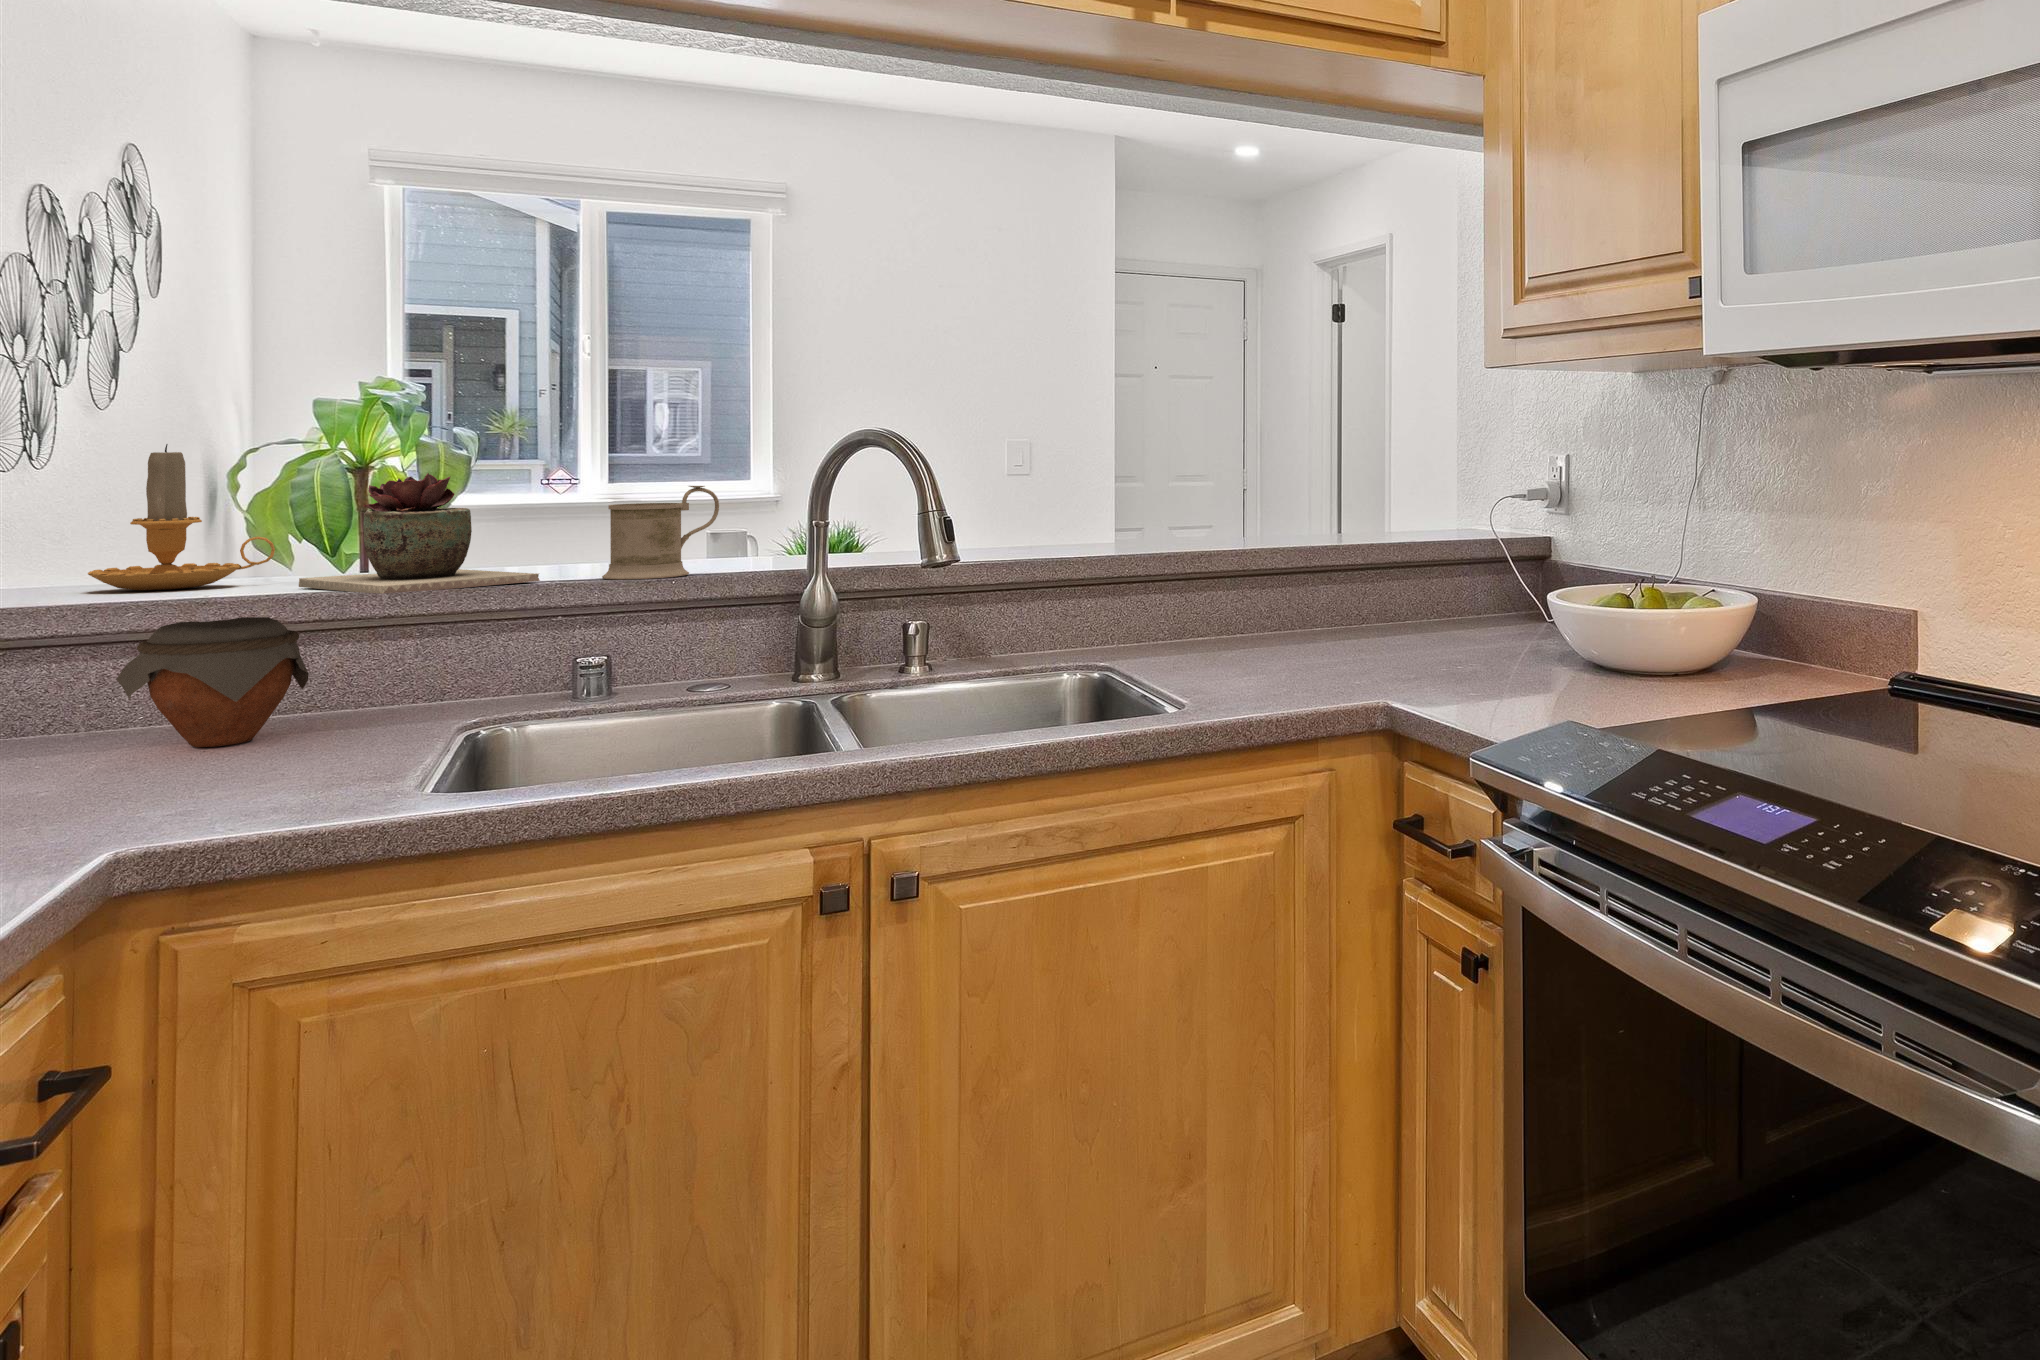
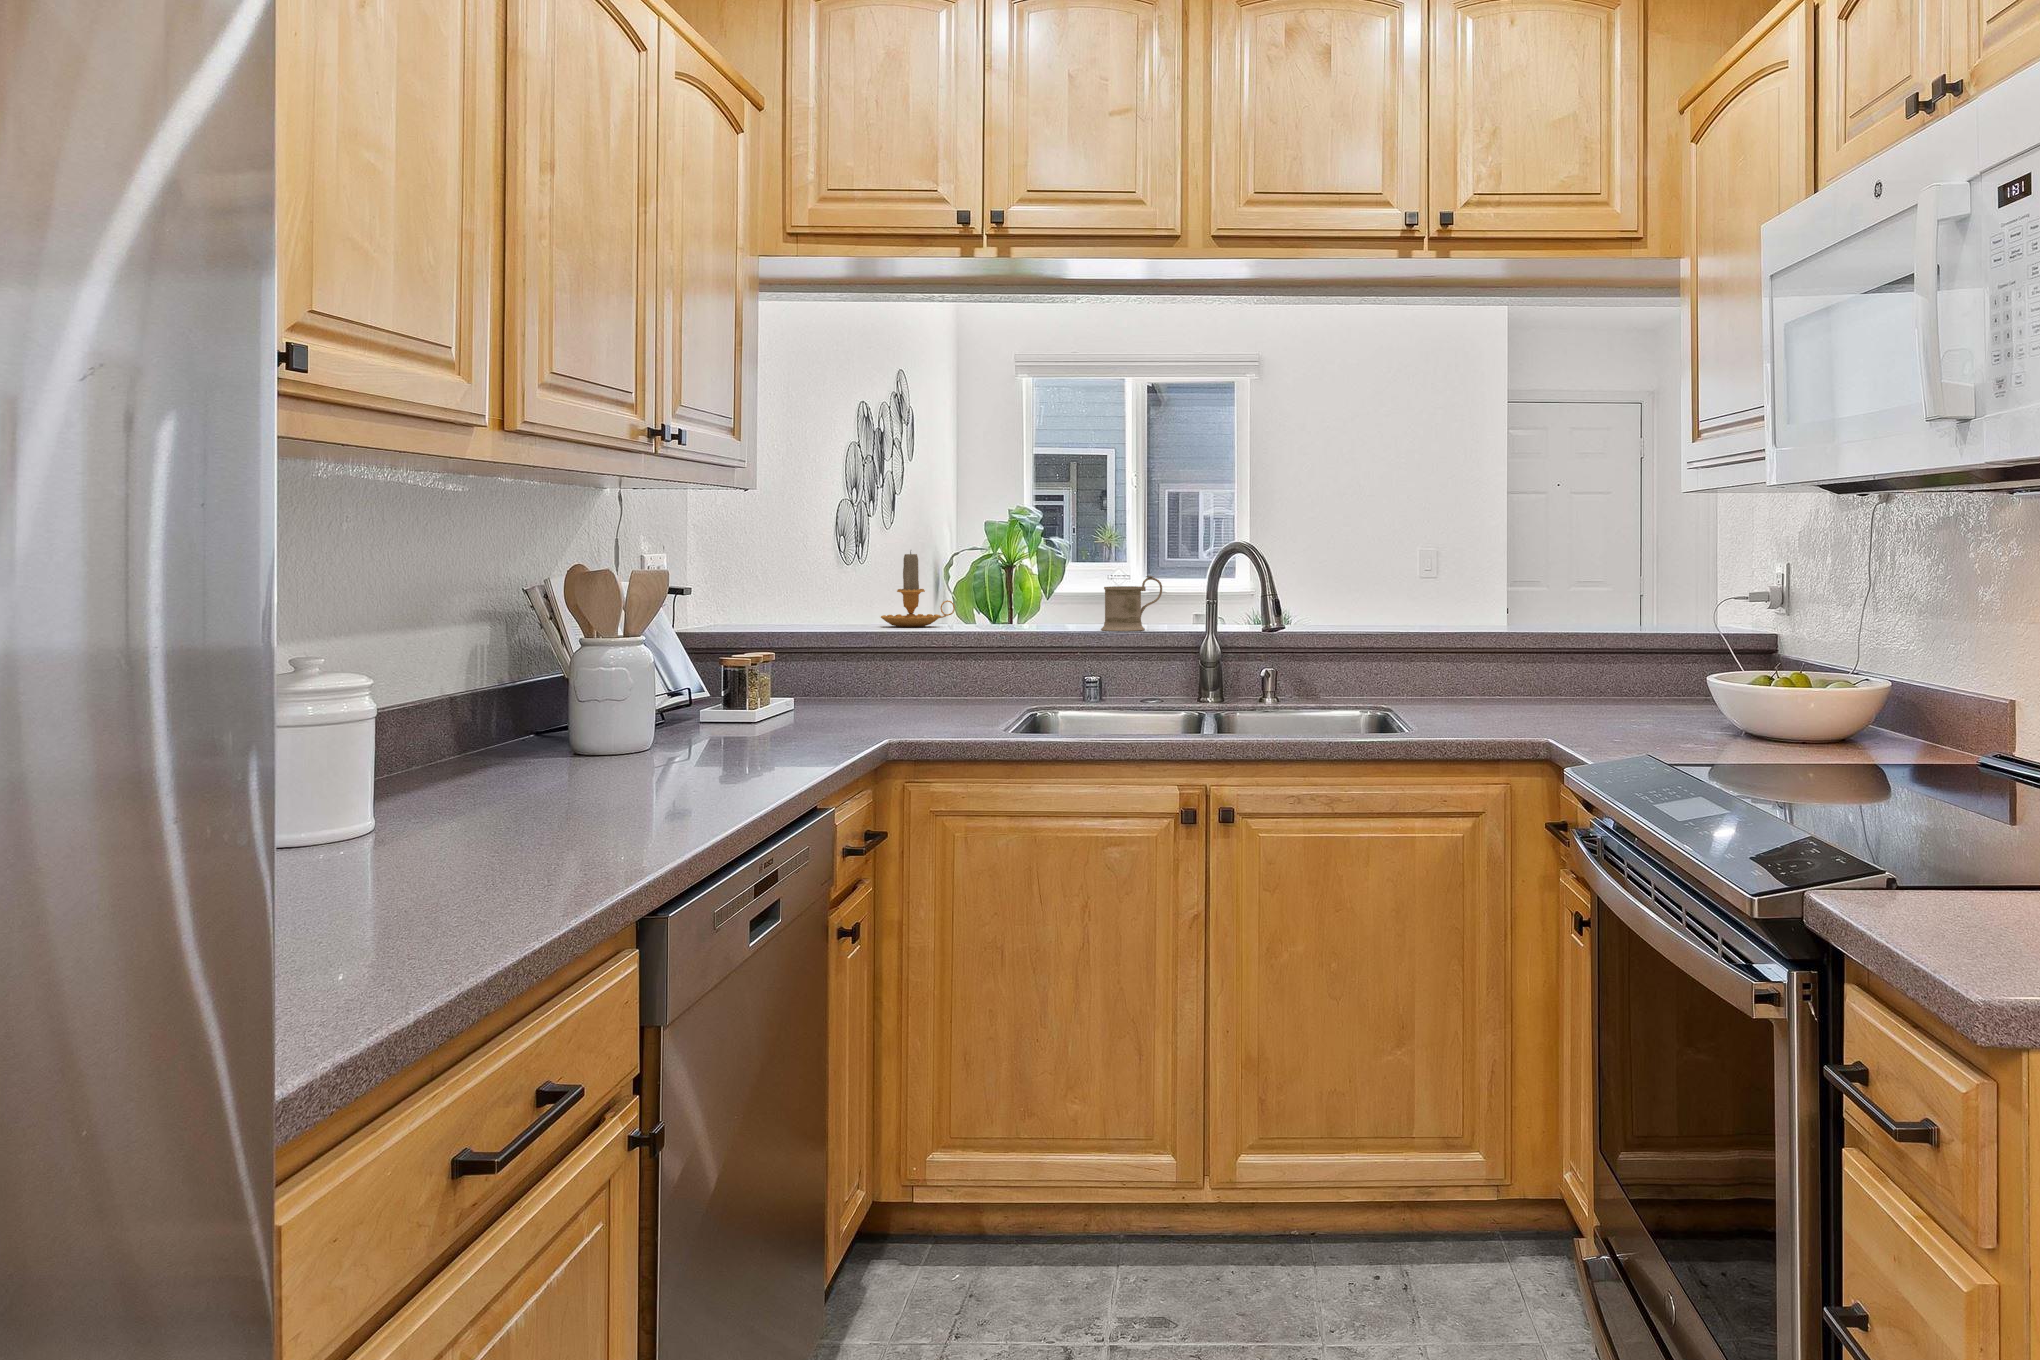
succulent plant: present [299,473,540,594] -> none [963,566,1070,633]
jar: present [116,617,309,747] -> none [890,641,965,707]

